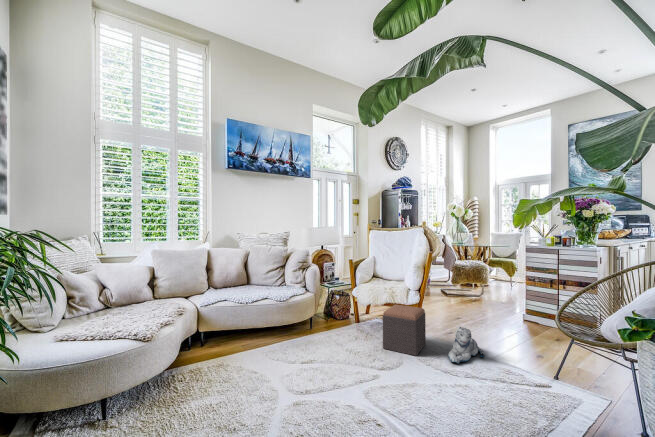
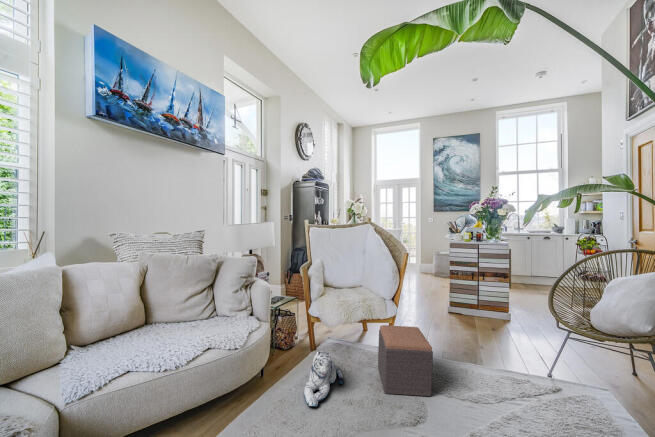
plush toy: present [448,327,484,364] -> present [304,351,343,407]

